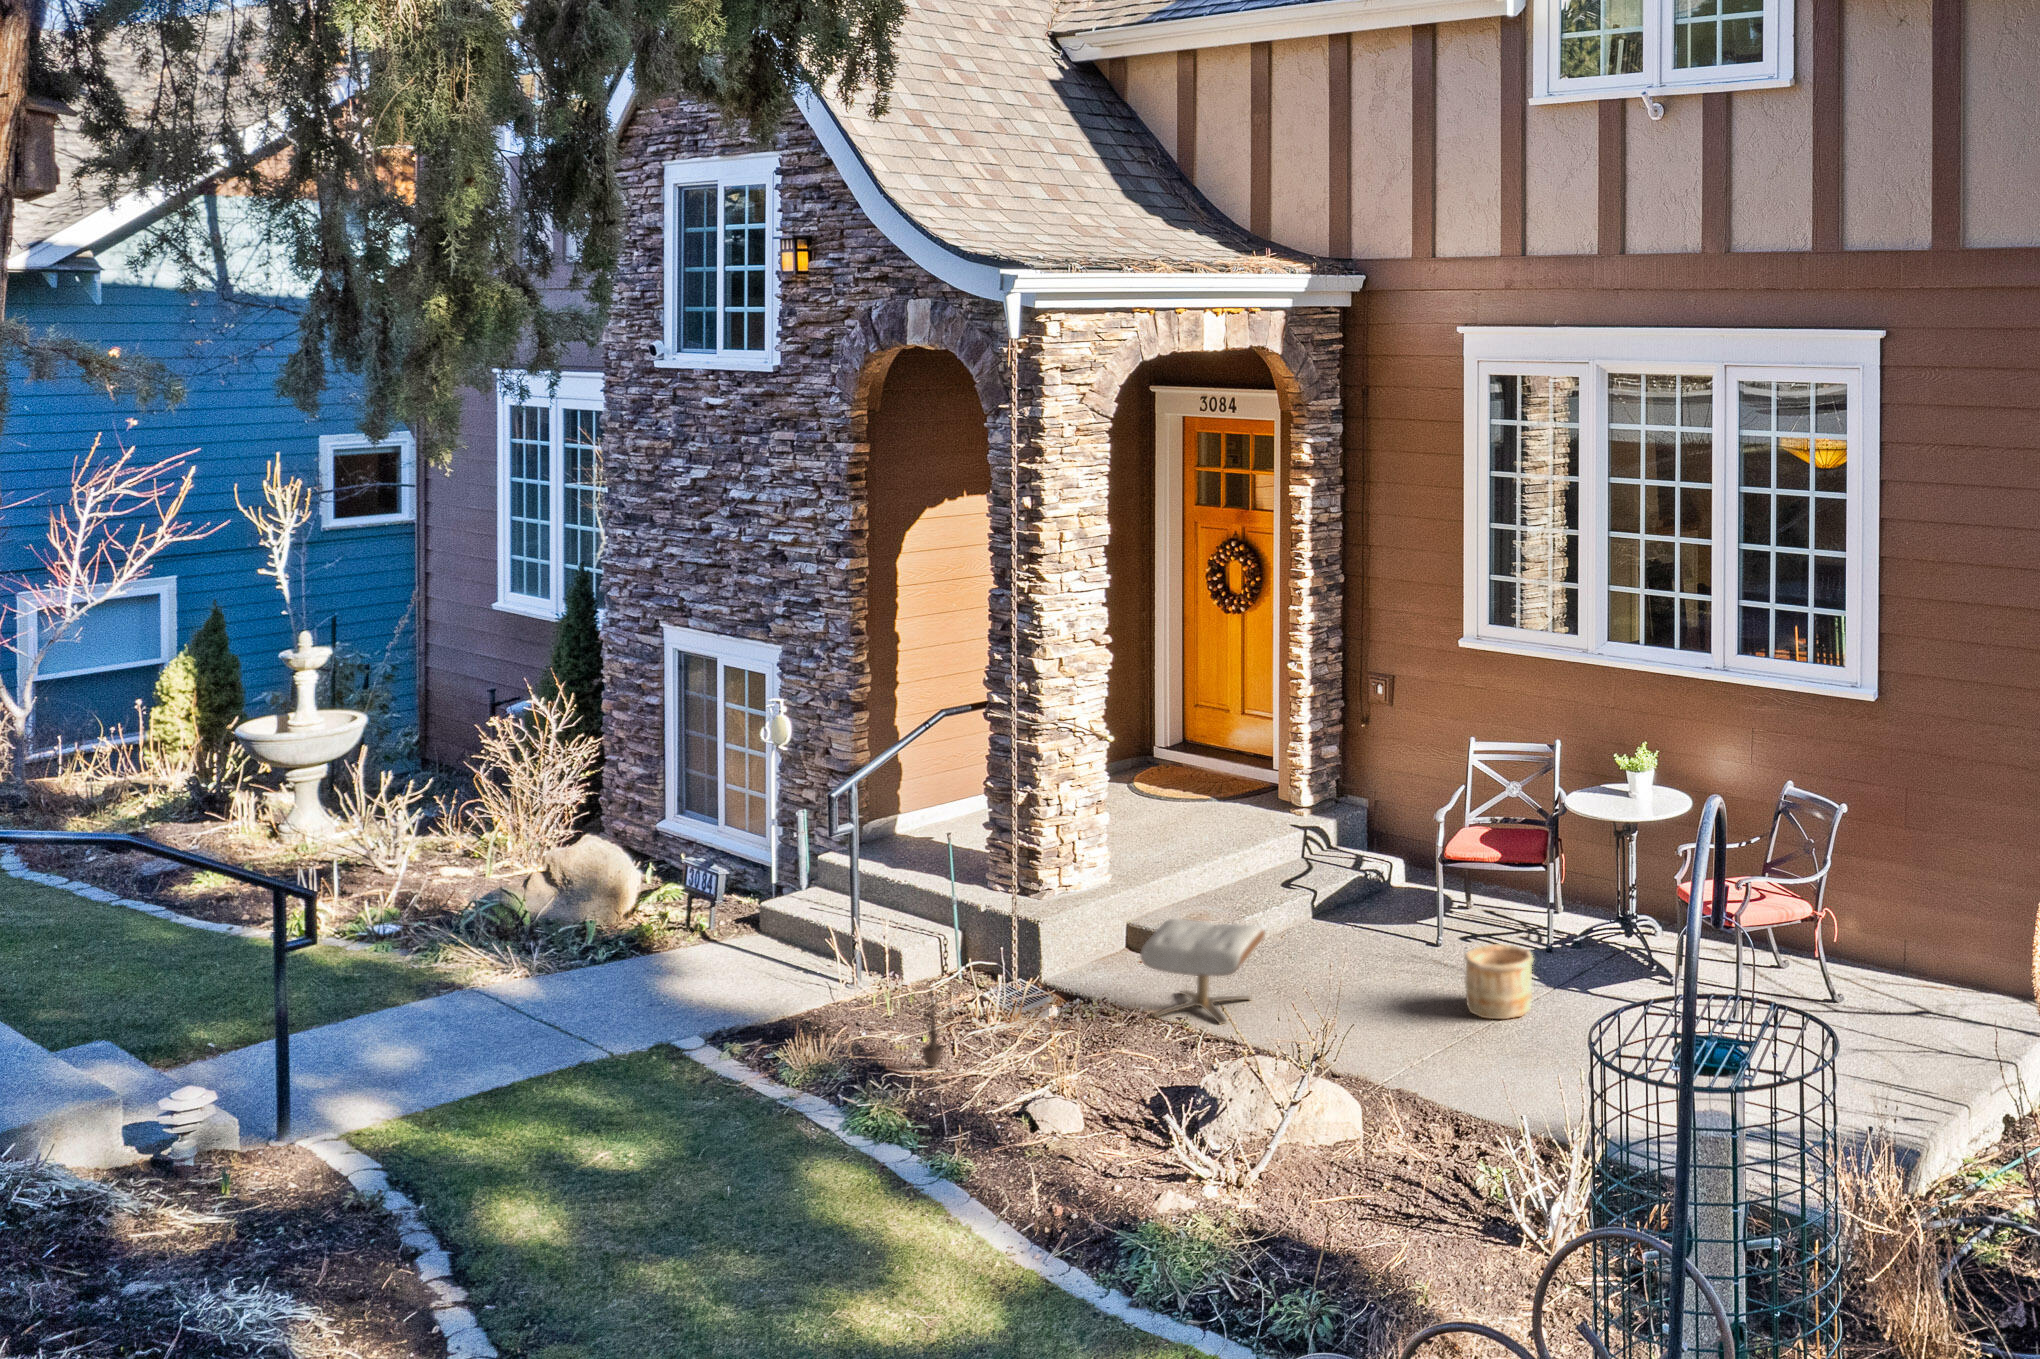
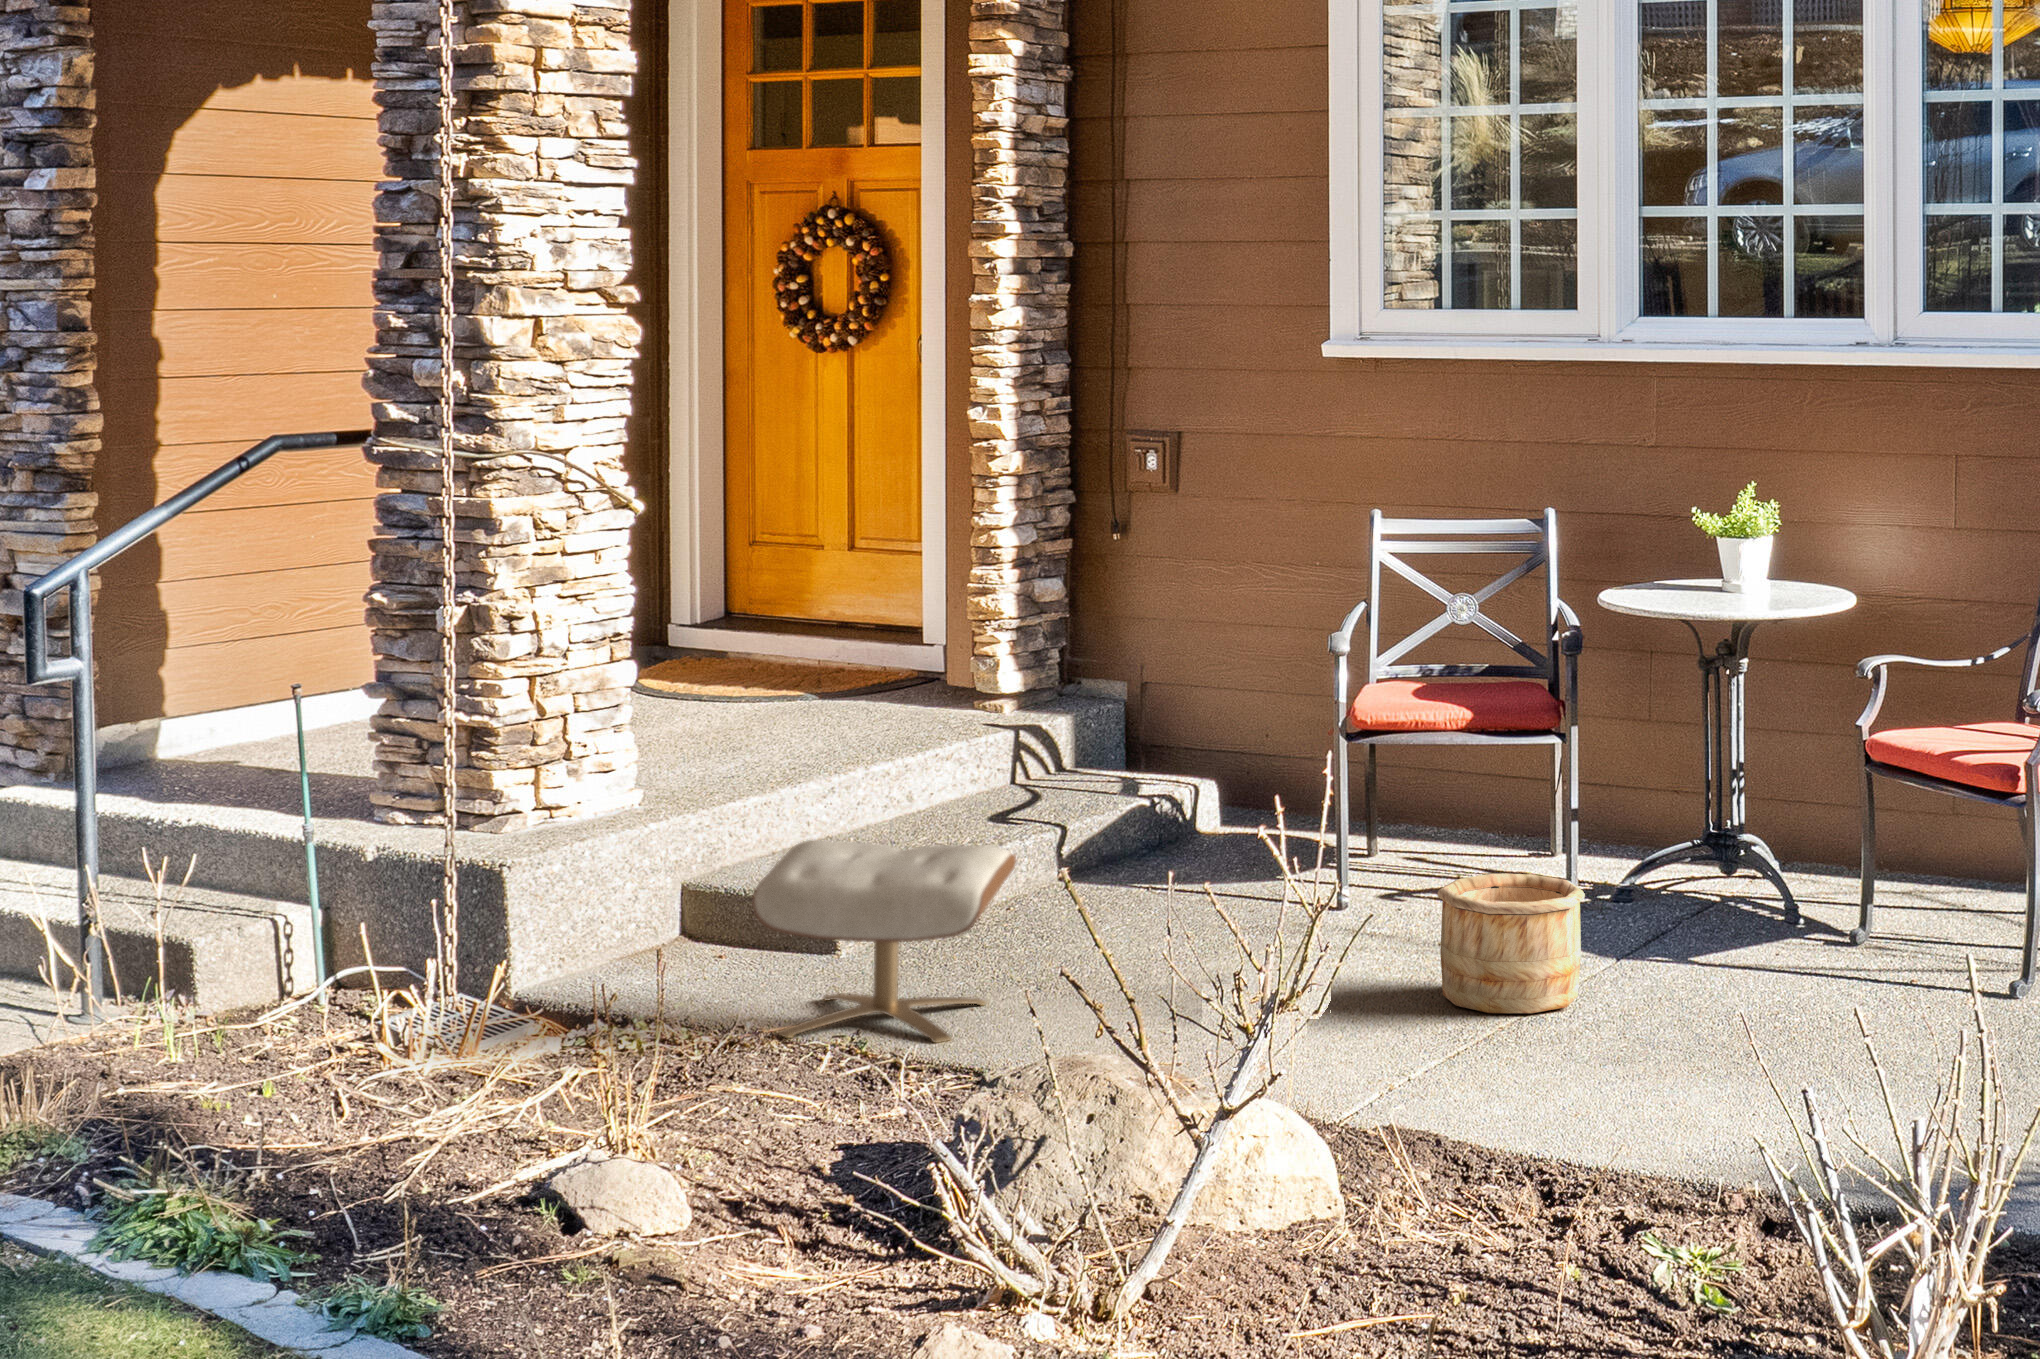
decorative plant: present [911,987,953,1067] -> none [233,954,352,1136]

